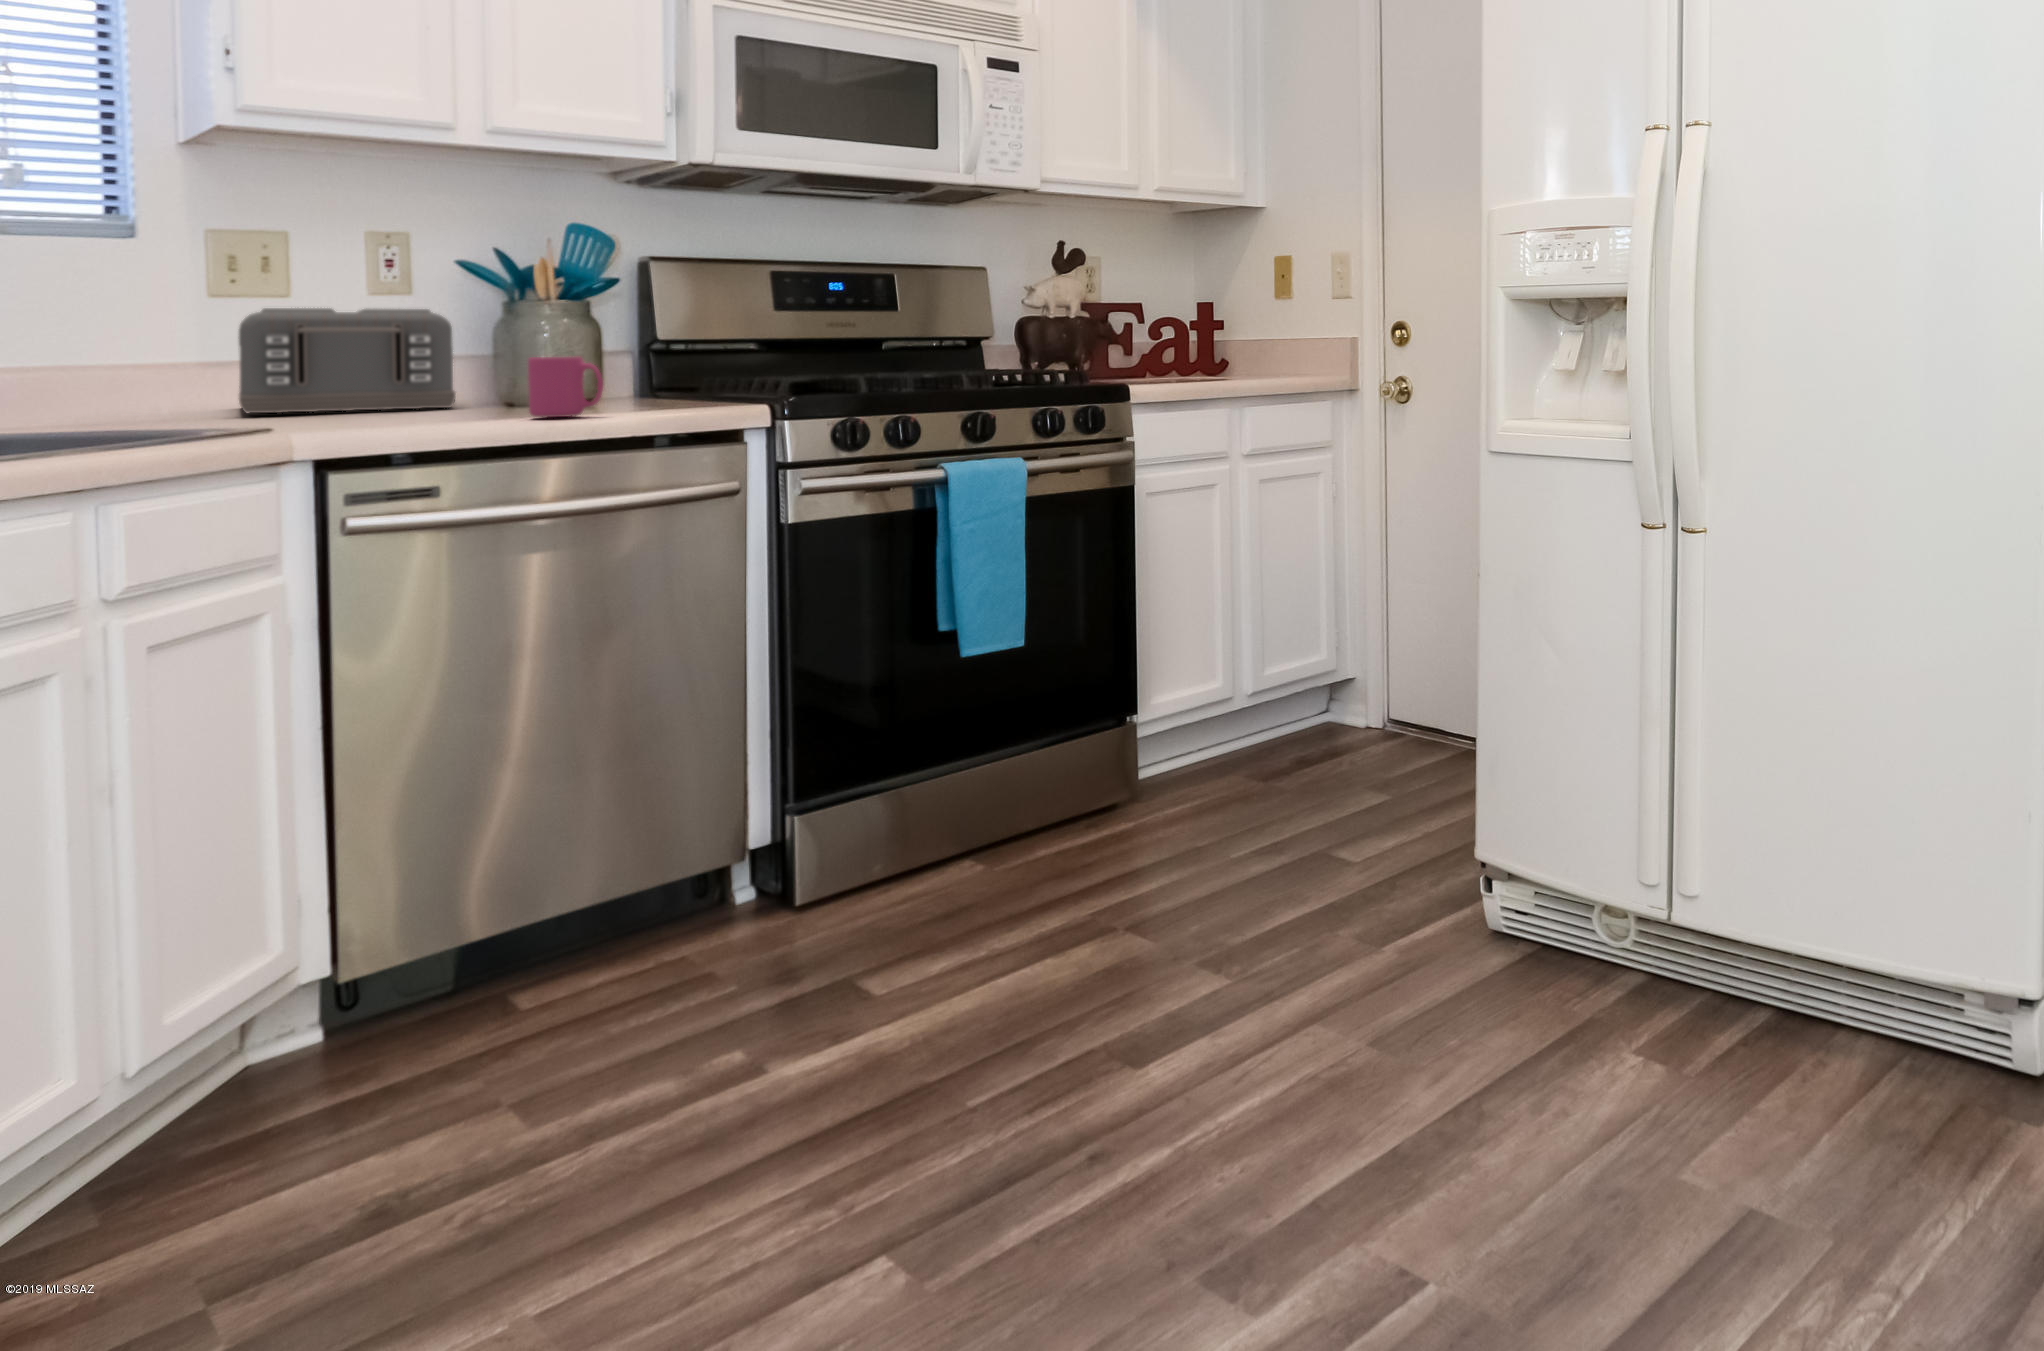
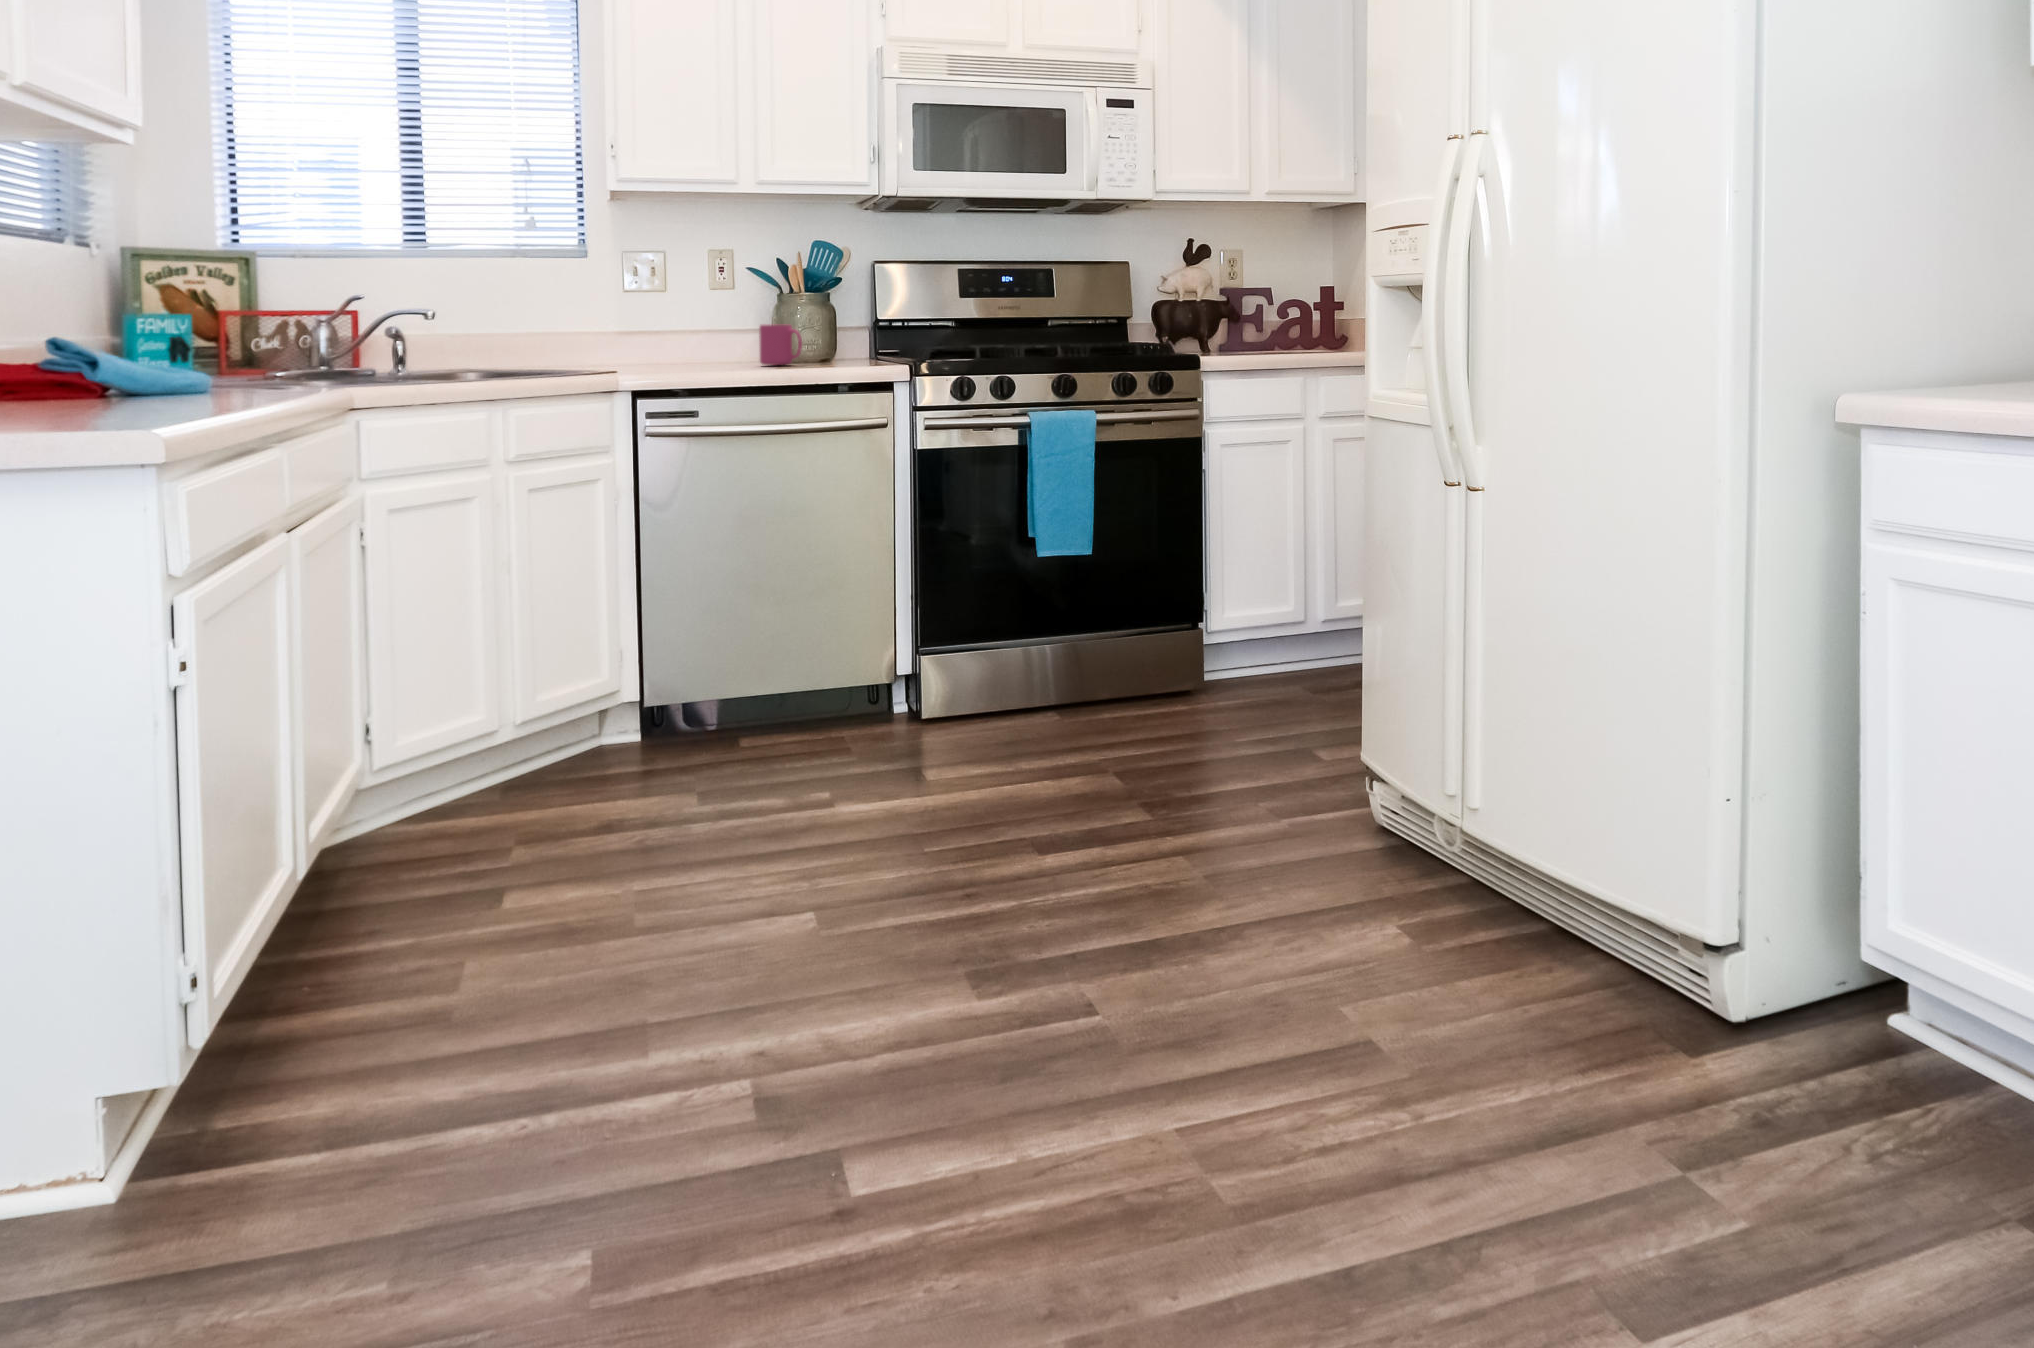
toaster: present [239,308,456,413] -> none [630,292,757,359]

